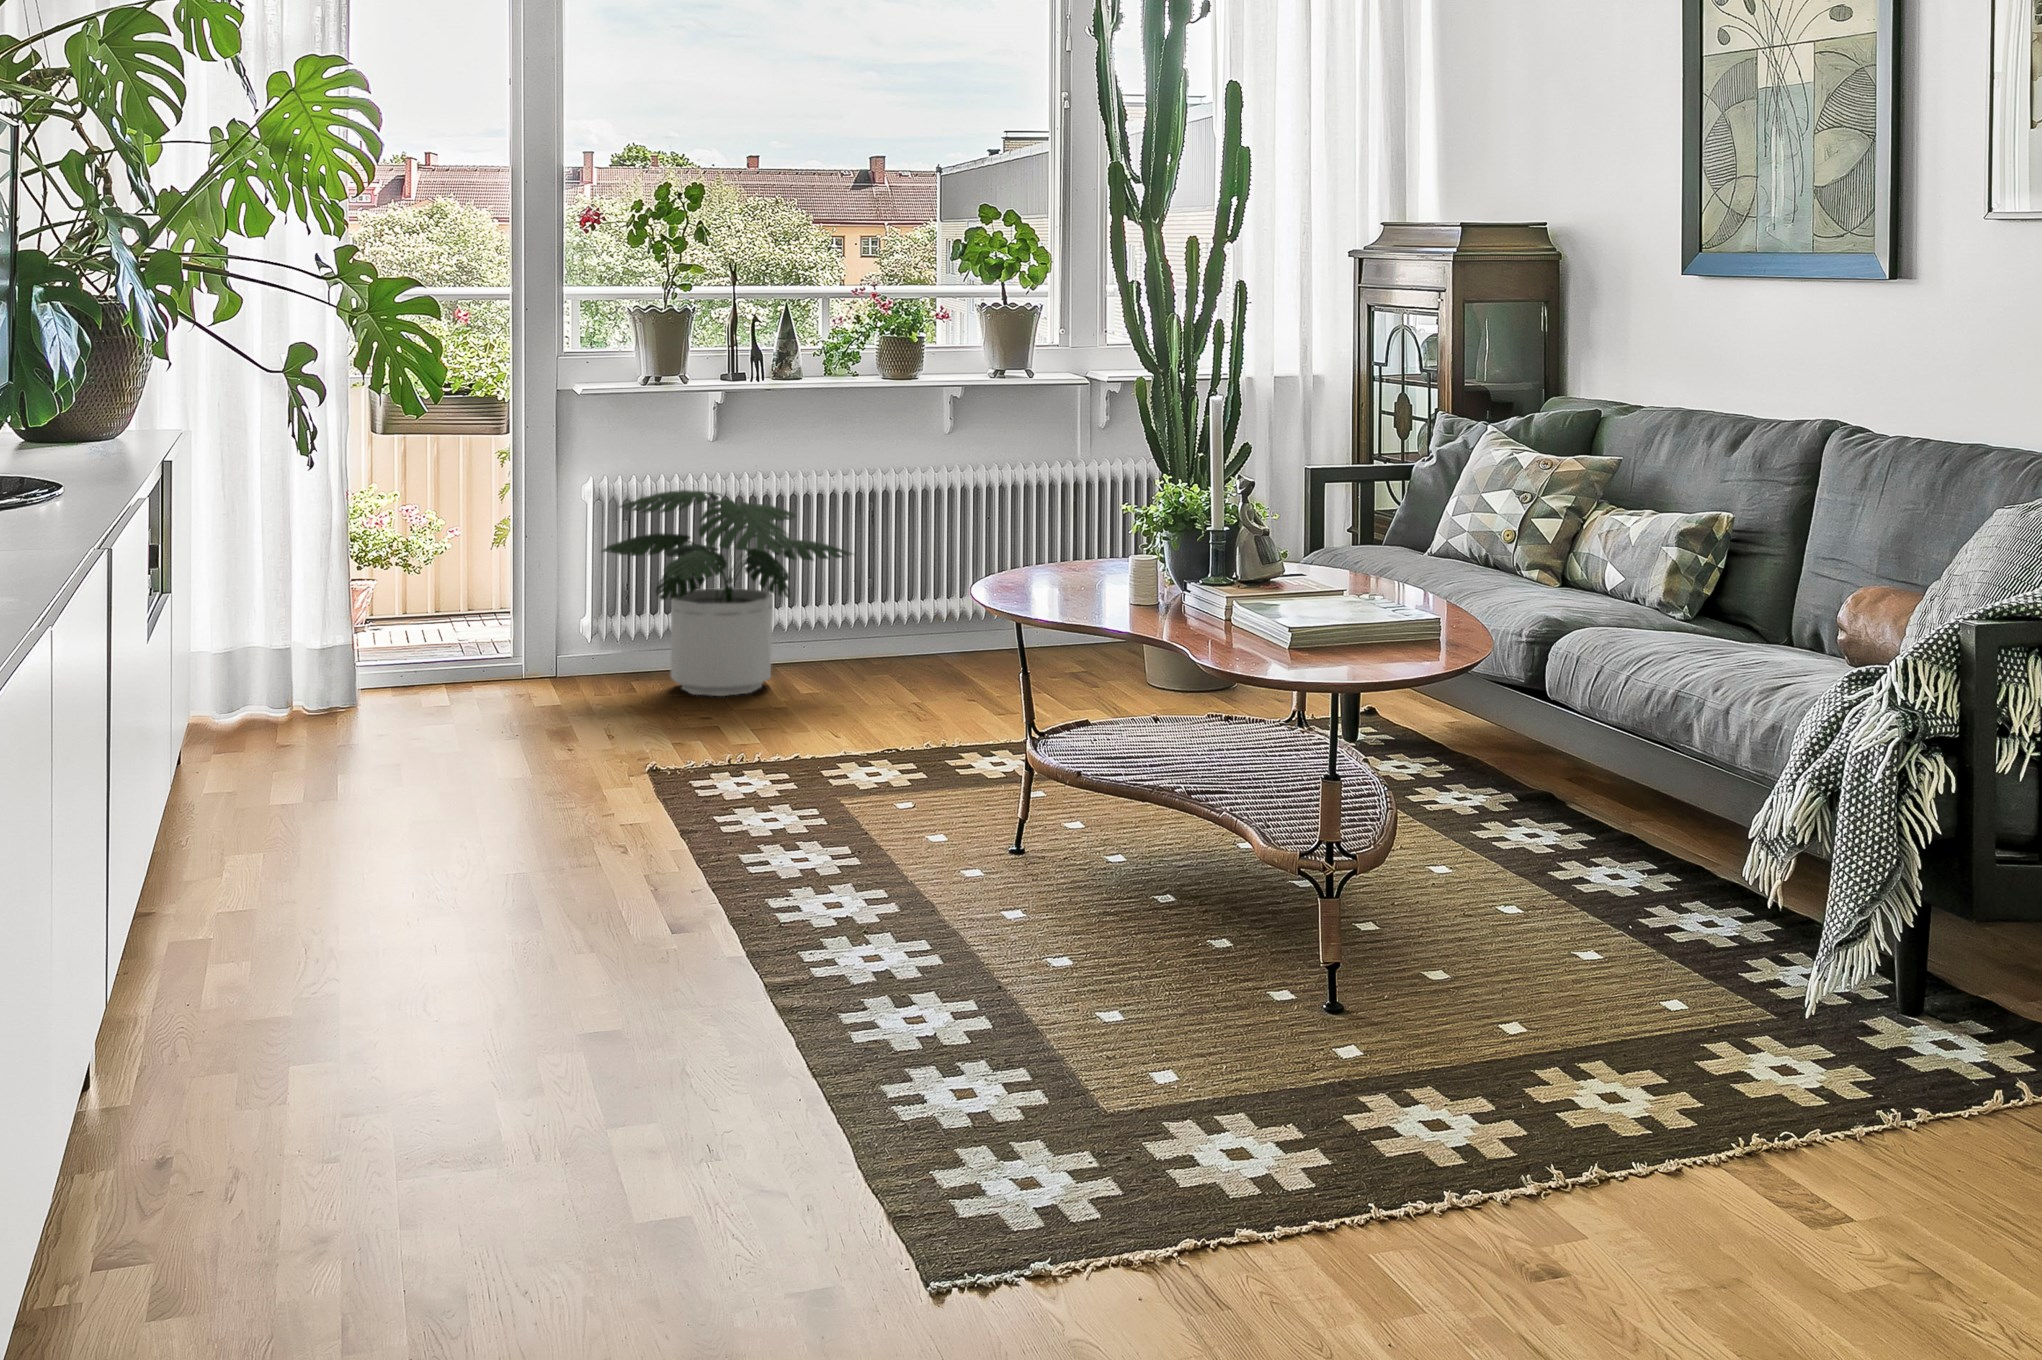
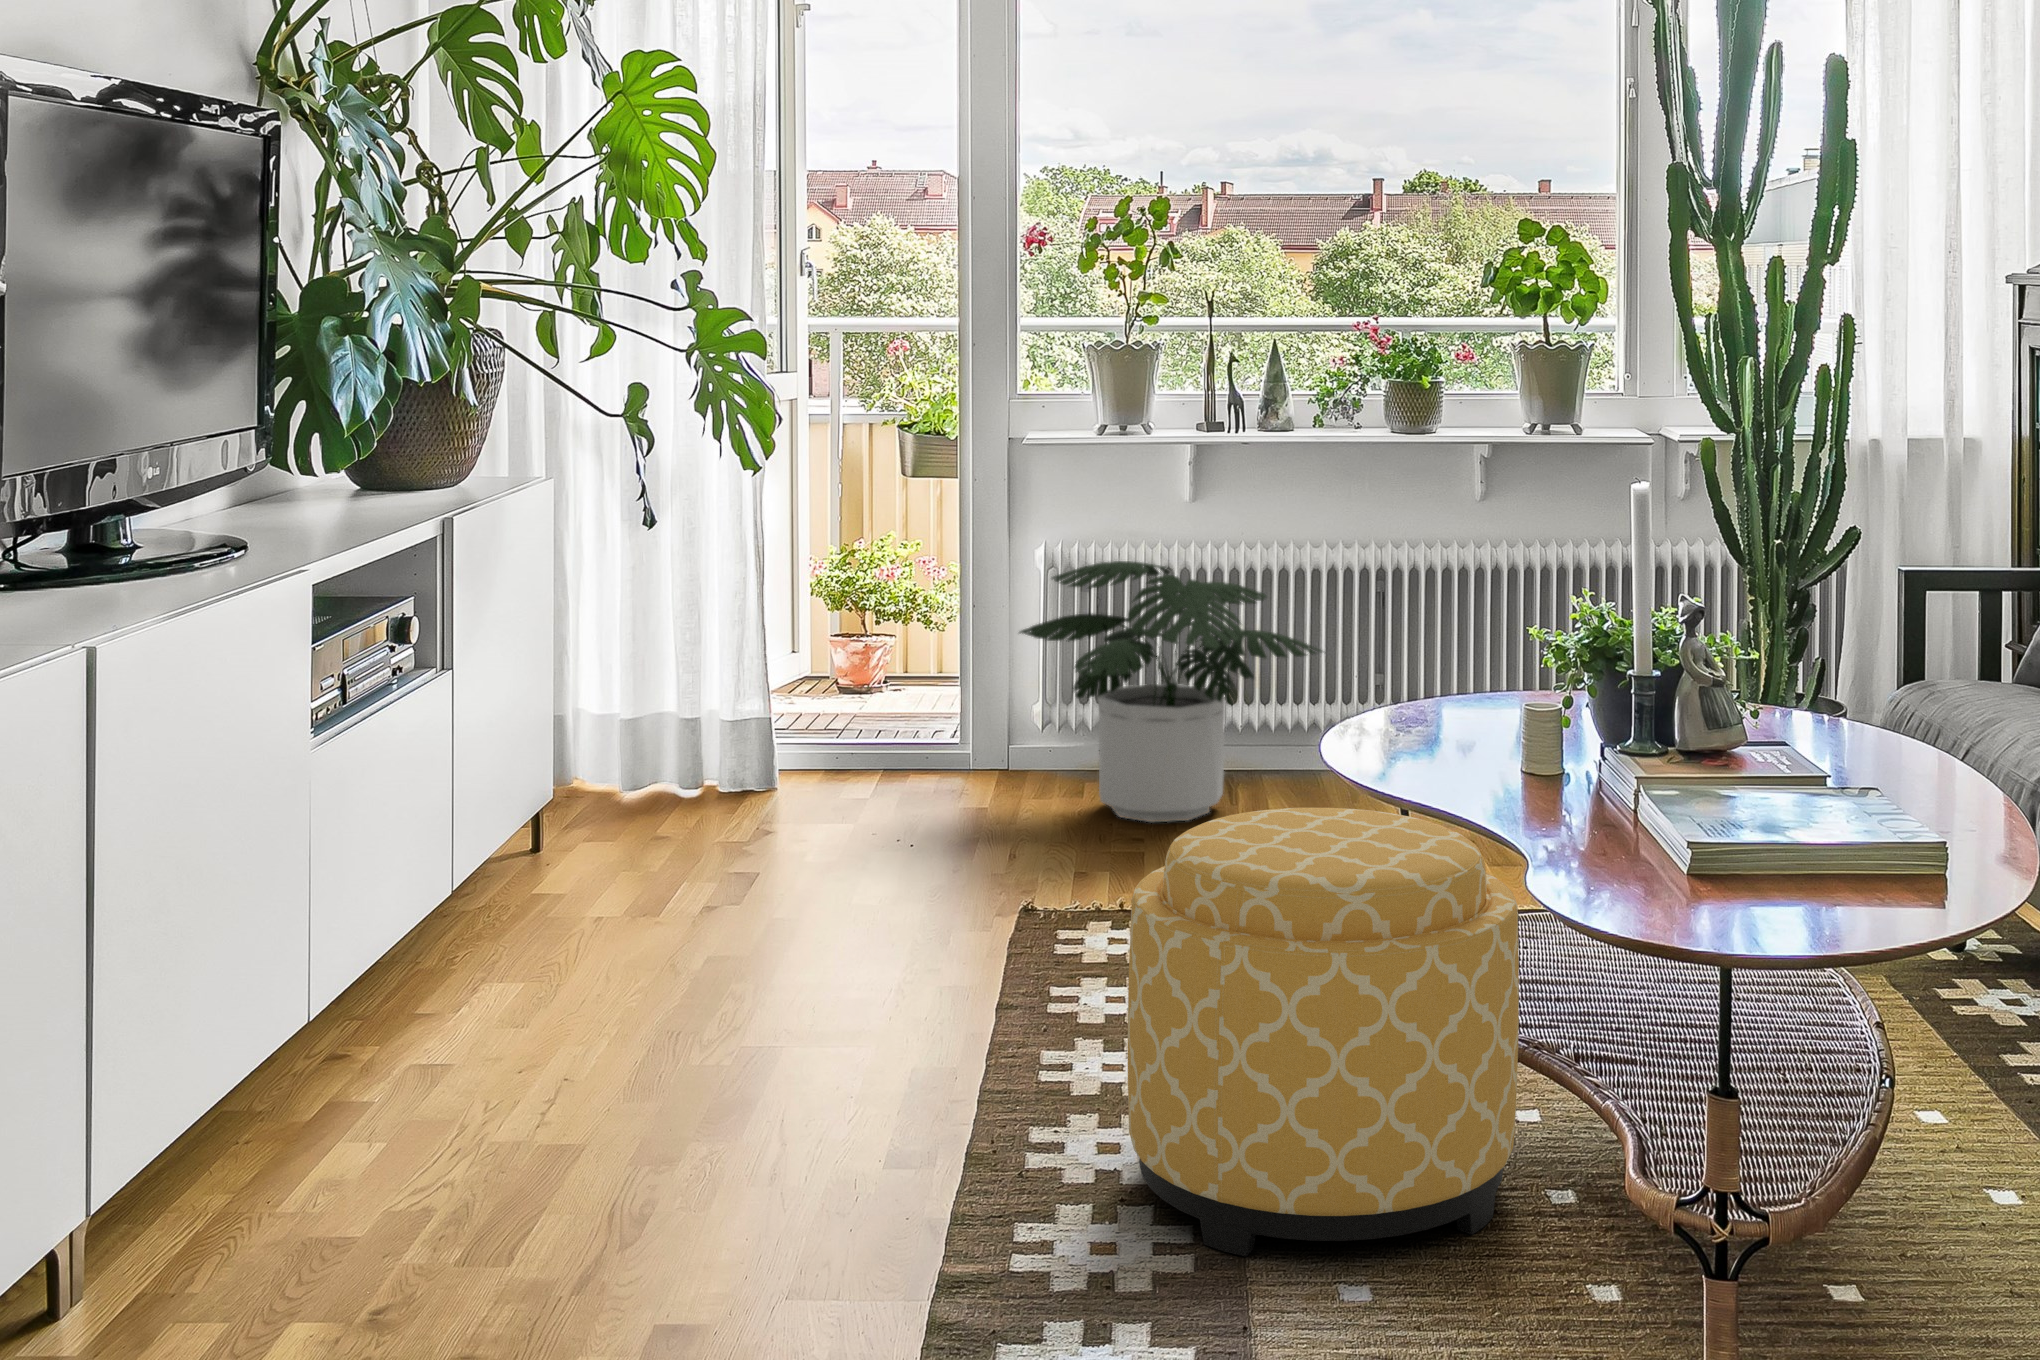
ottoman: none [878,637,1144,930] -> present [1128,808,1519,1256]

